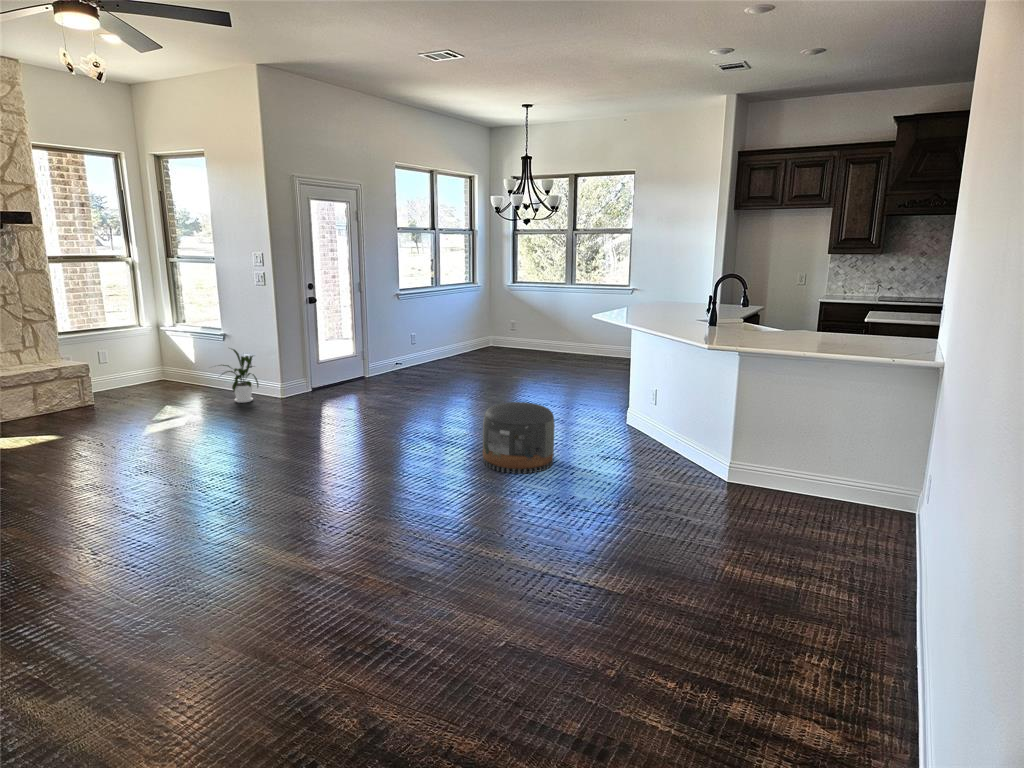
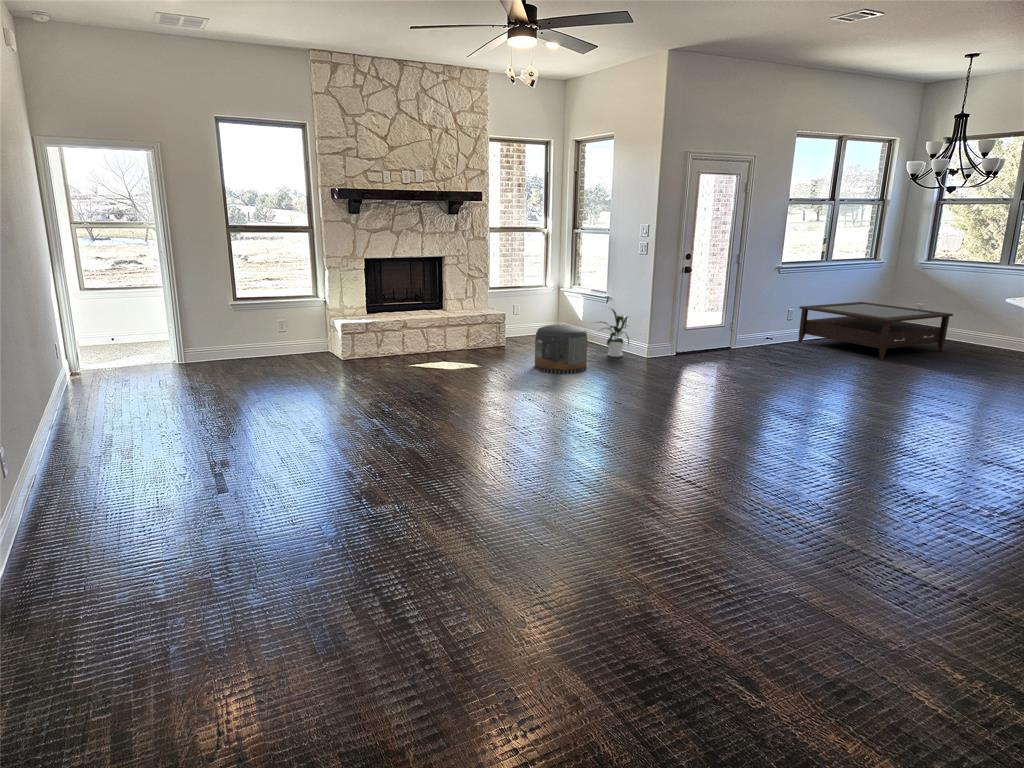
coffee table: none [420,320,539,373] -> present [798,302,953,360]
pouf: present [483,402,555,474] -> present [535,325,587,374]

